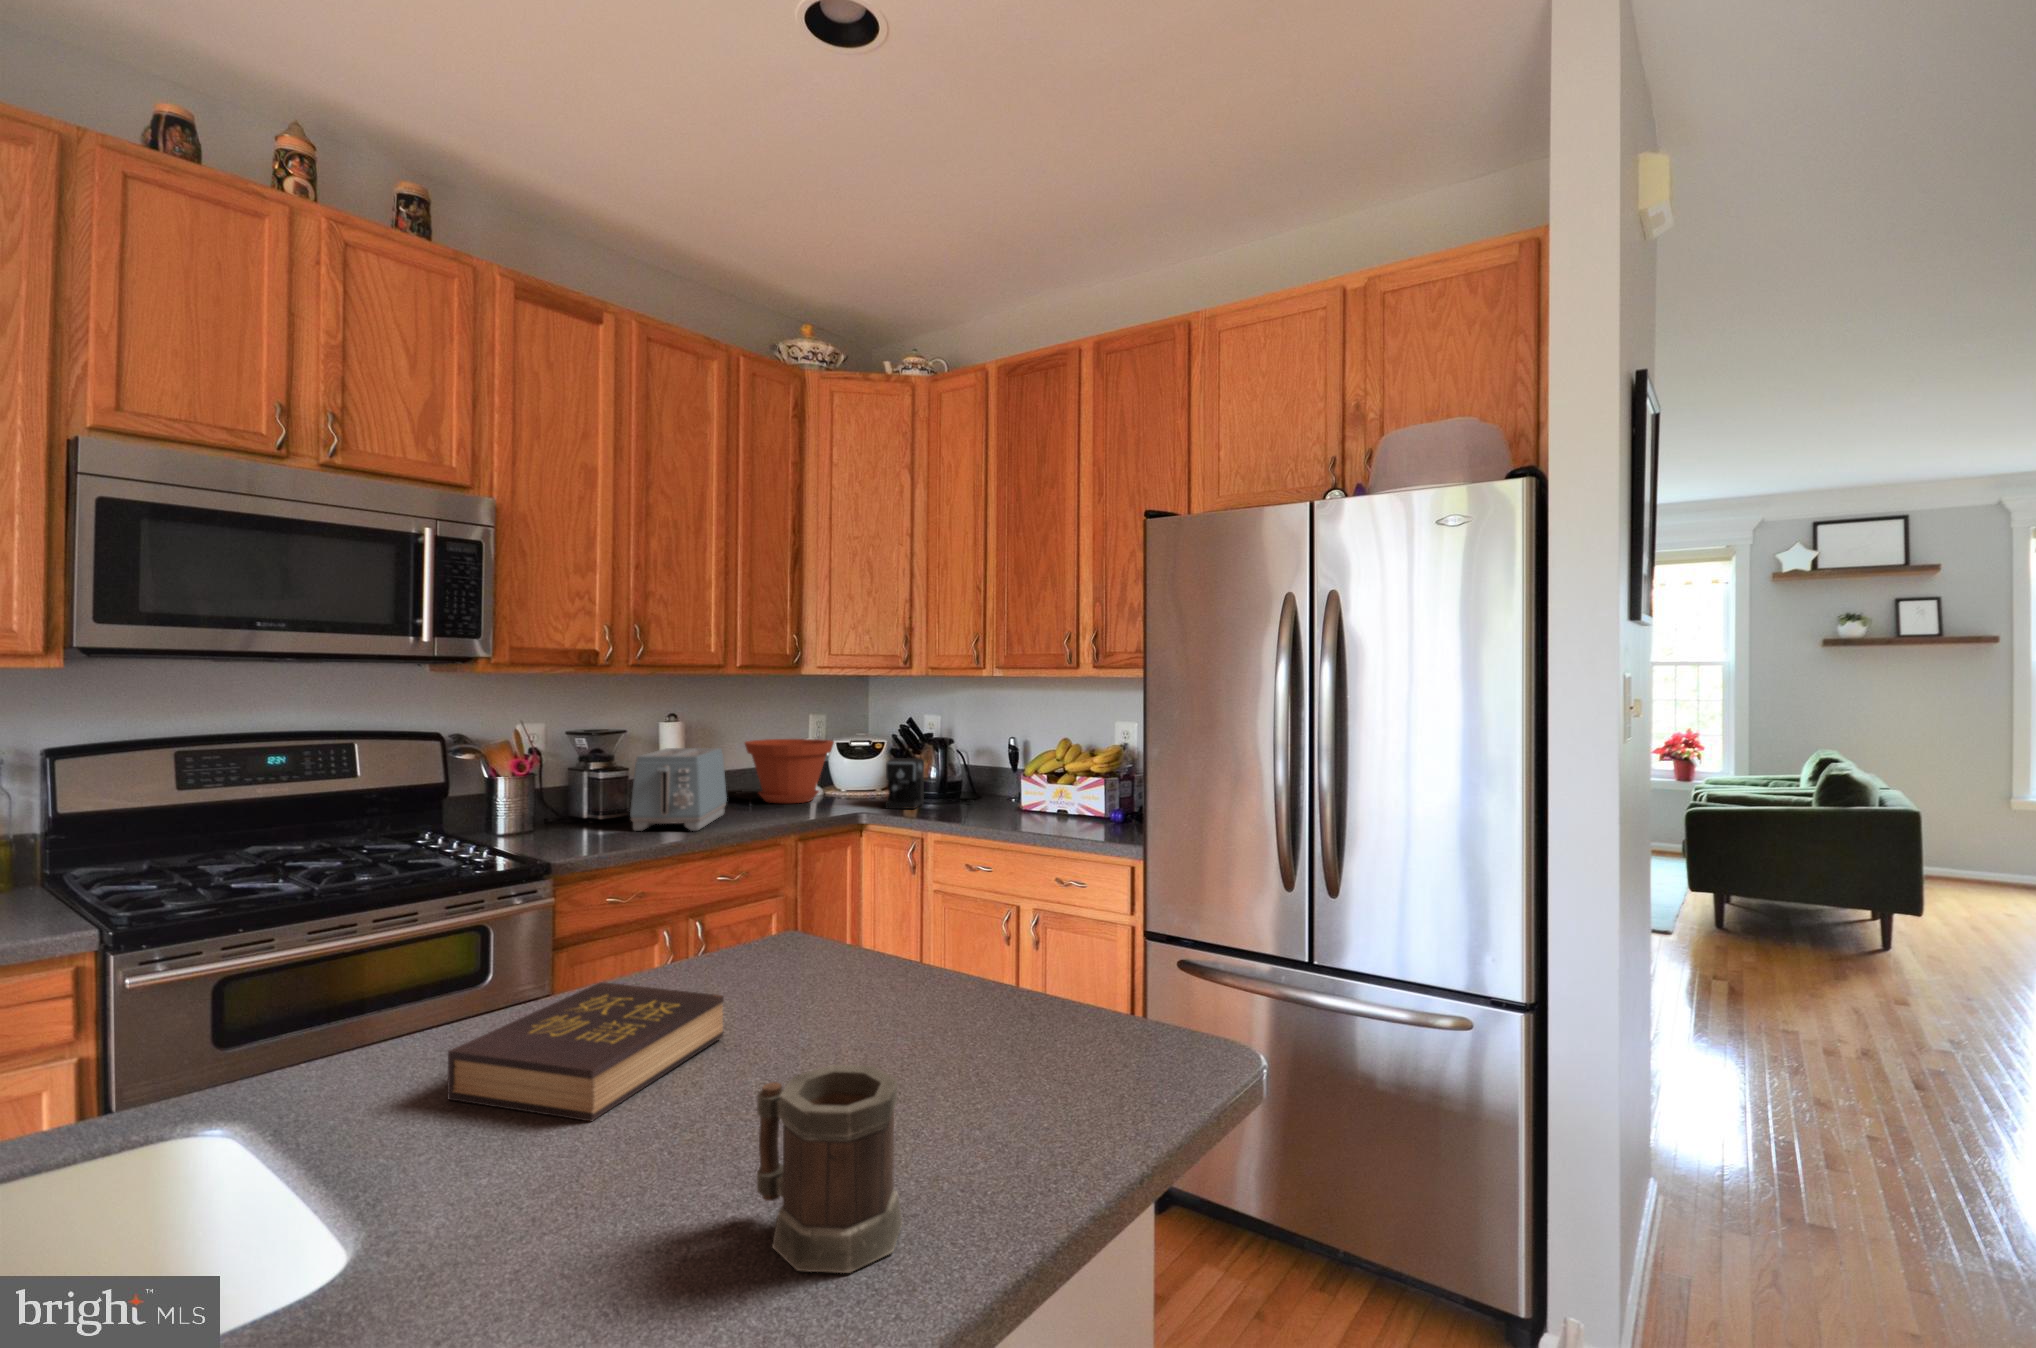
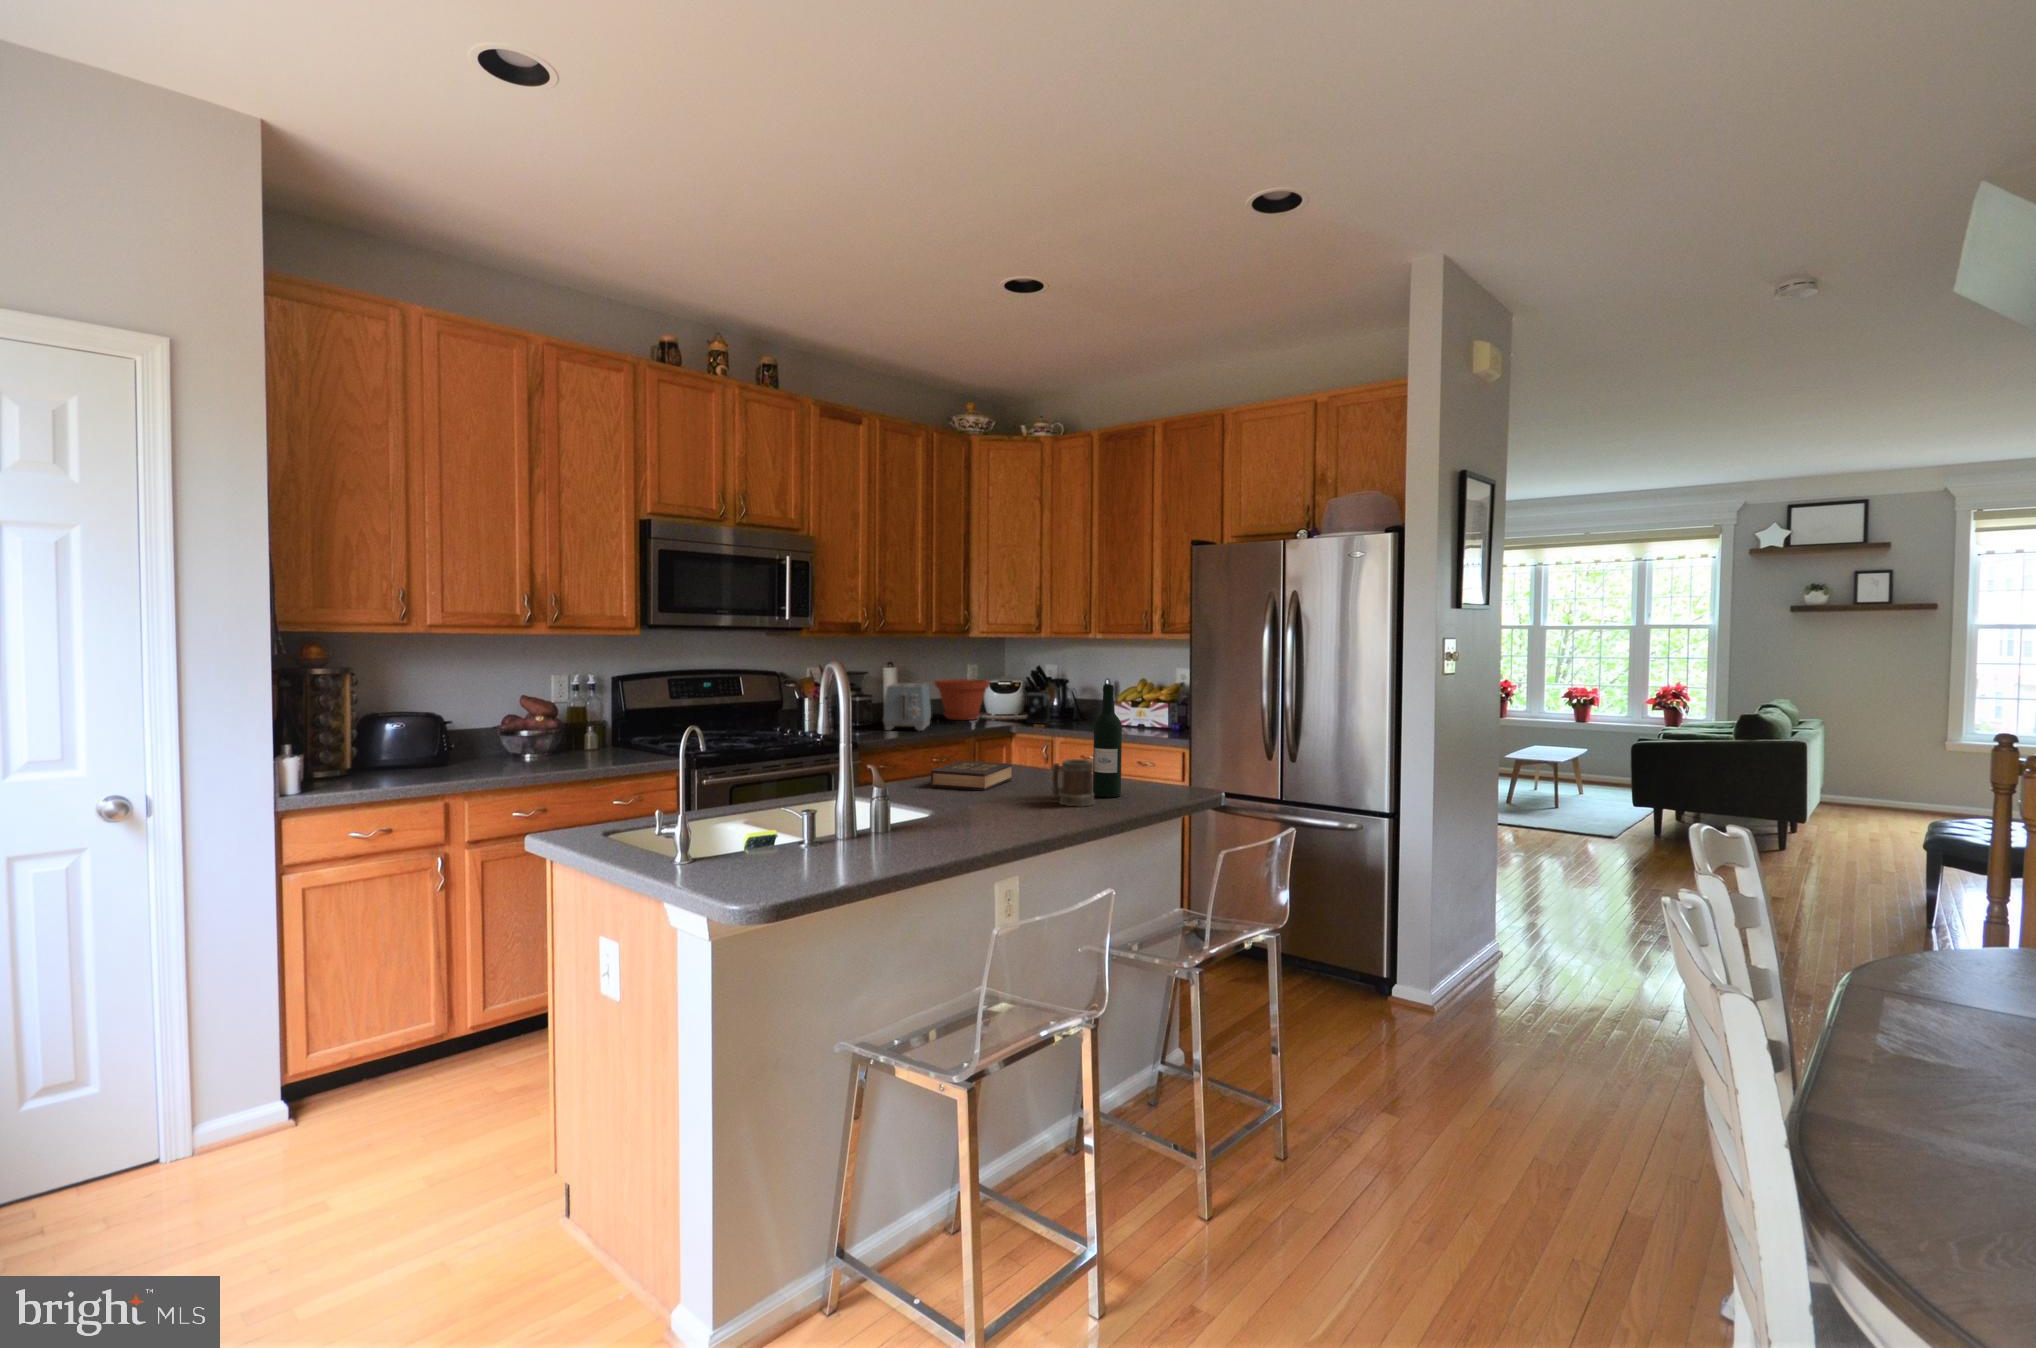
wine bottle: none [914,802,1002,1165] -> present [1093,685,1122,797]

